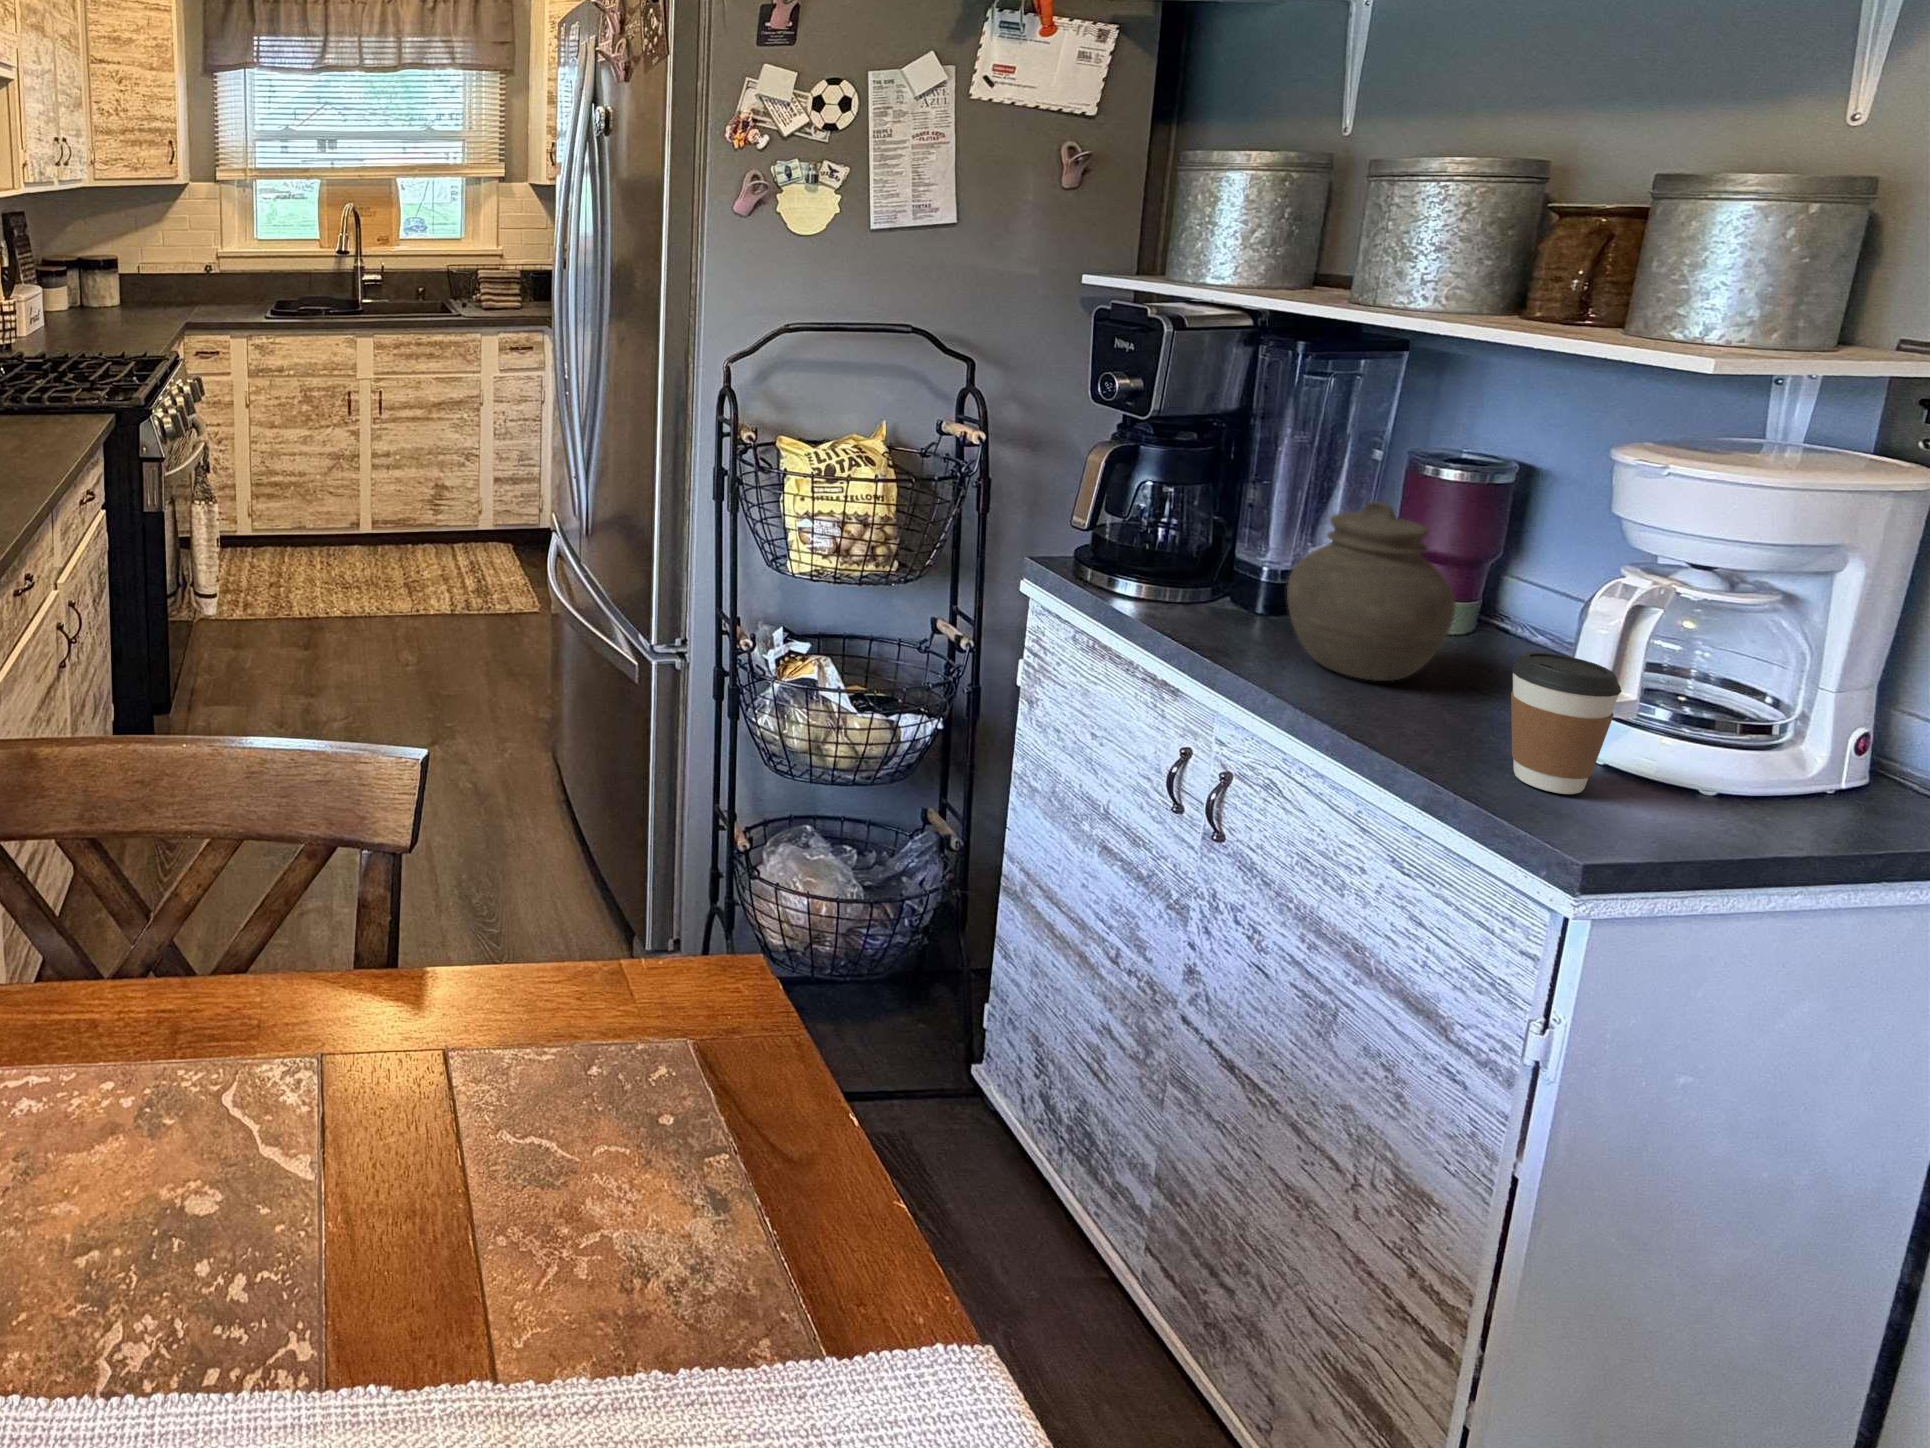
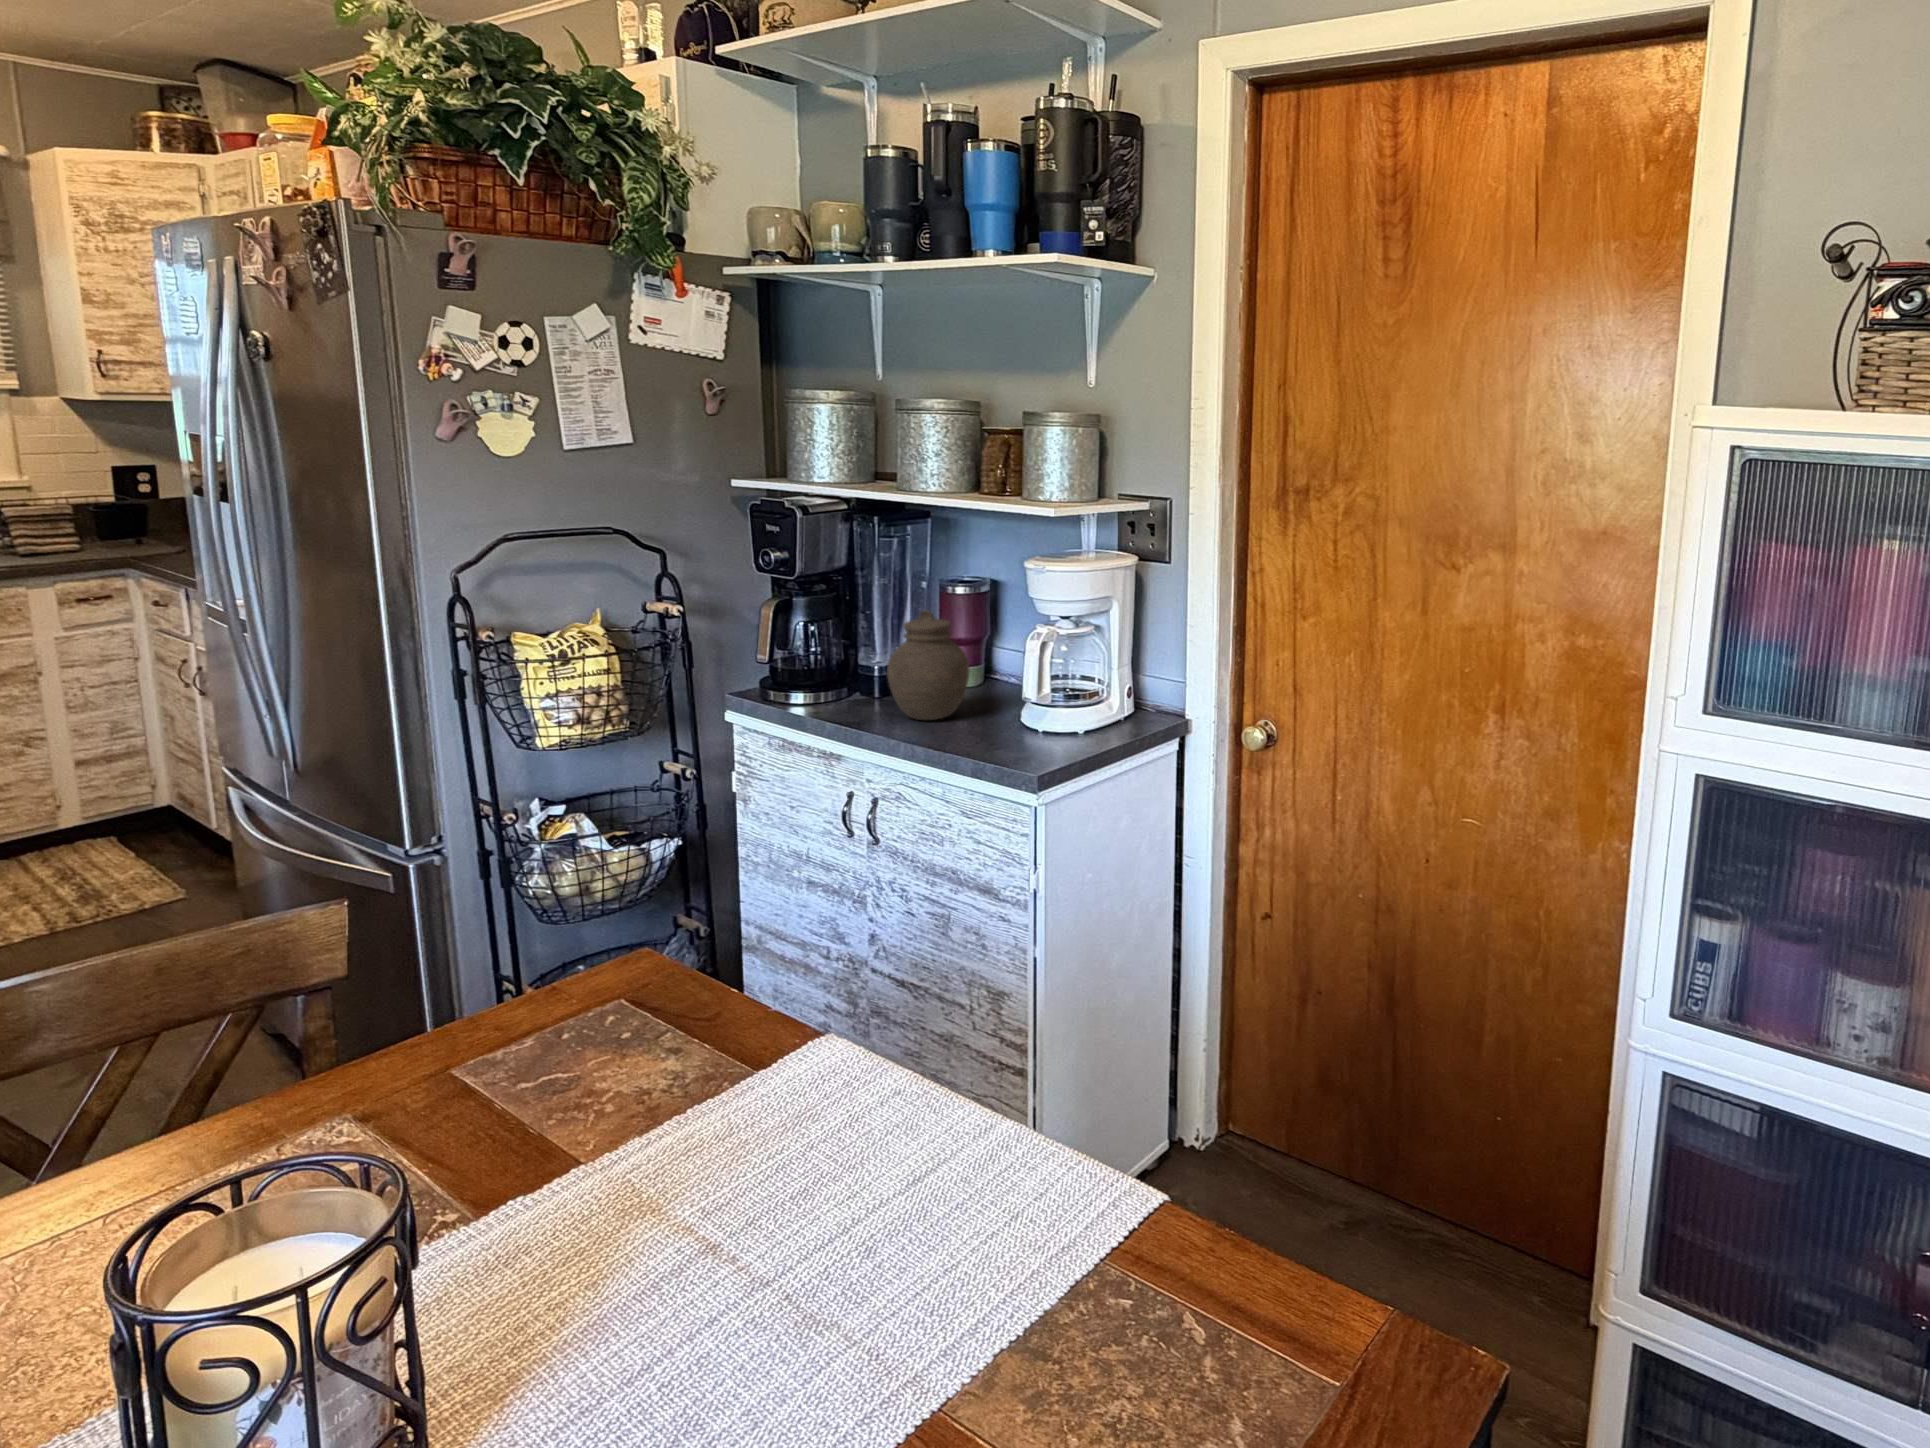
coffee cup: present [1511,652,1622,794] -> none [991,676,1035,750]

